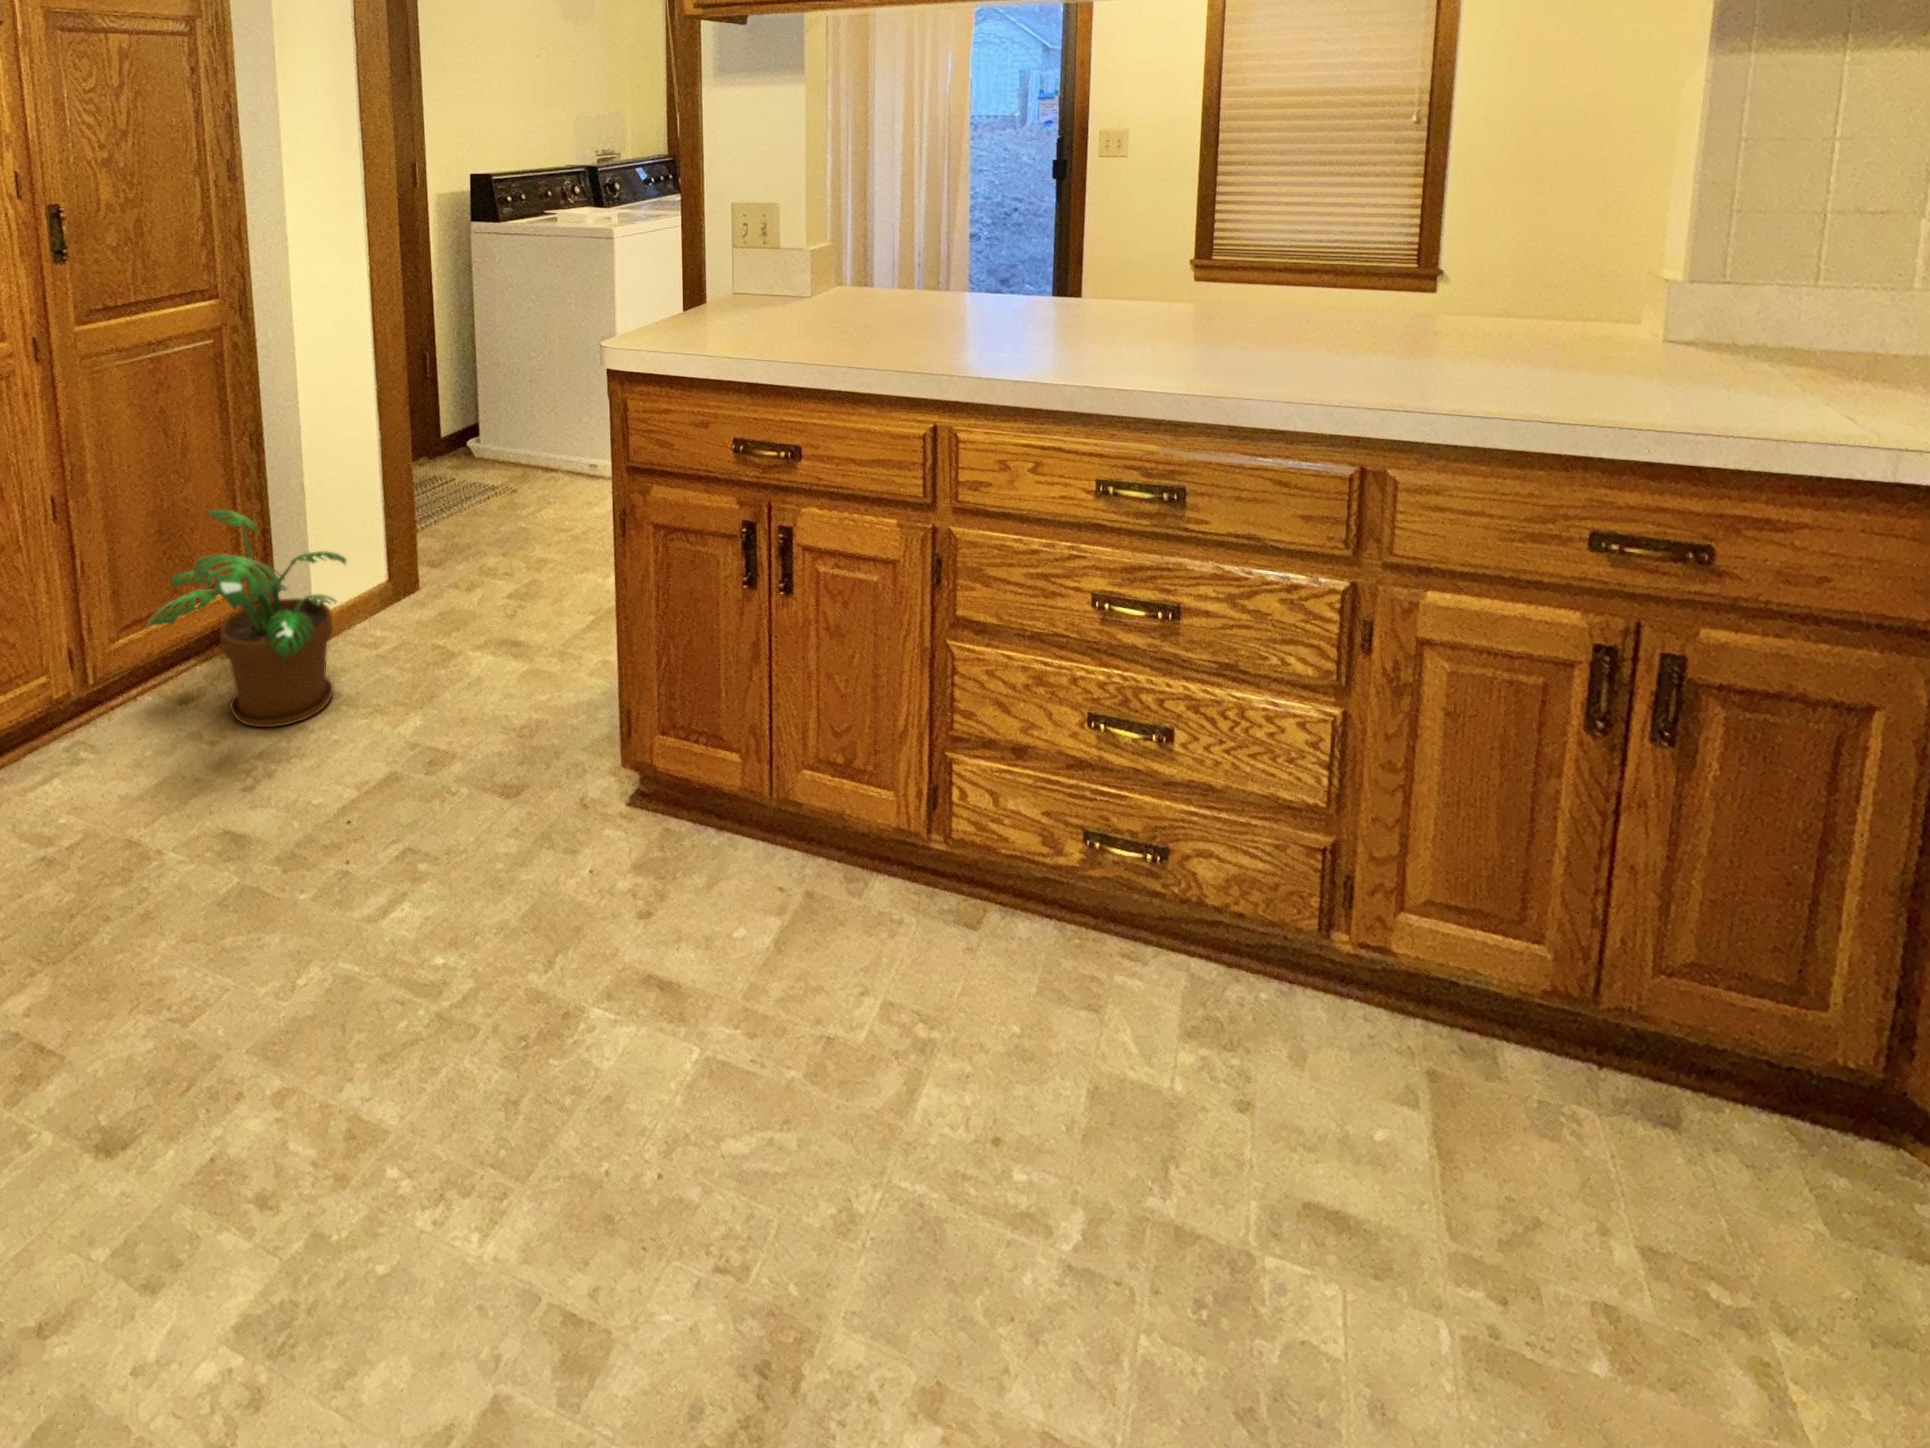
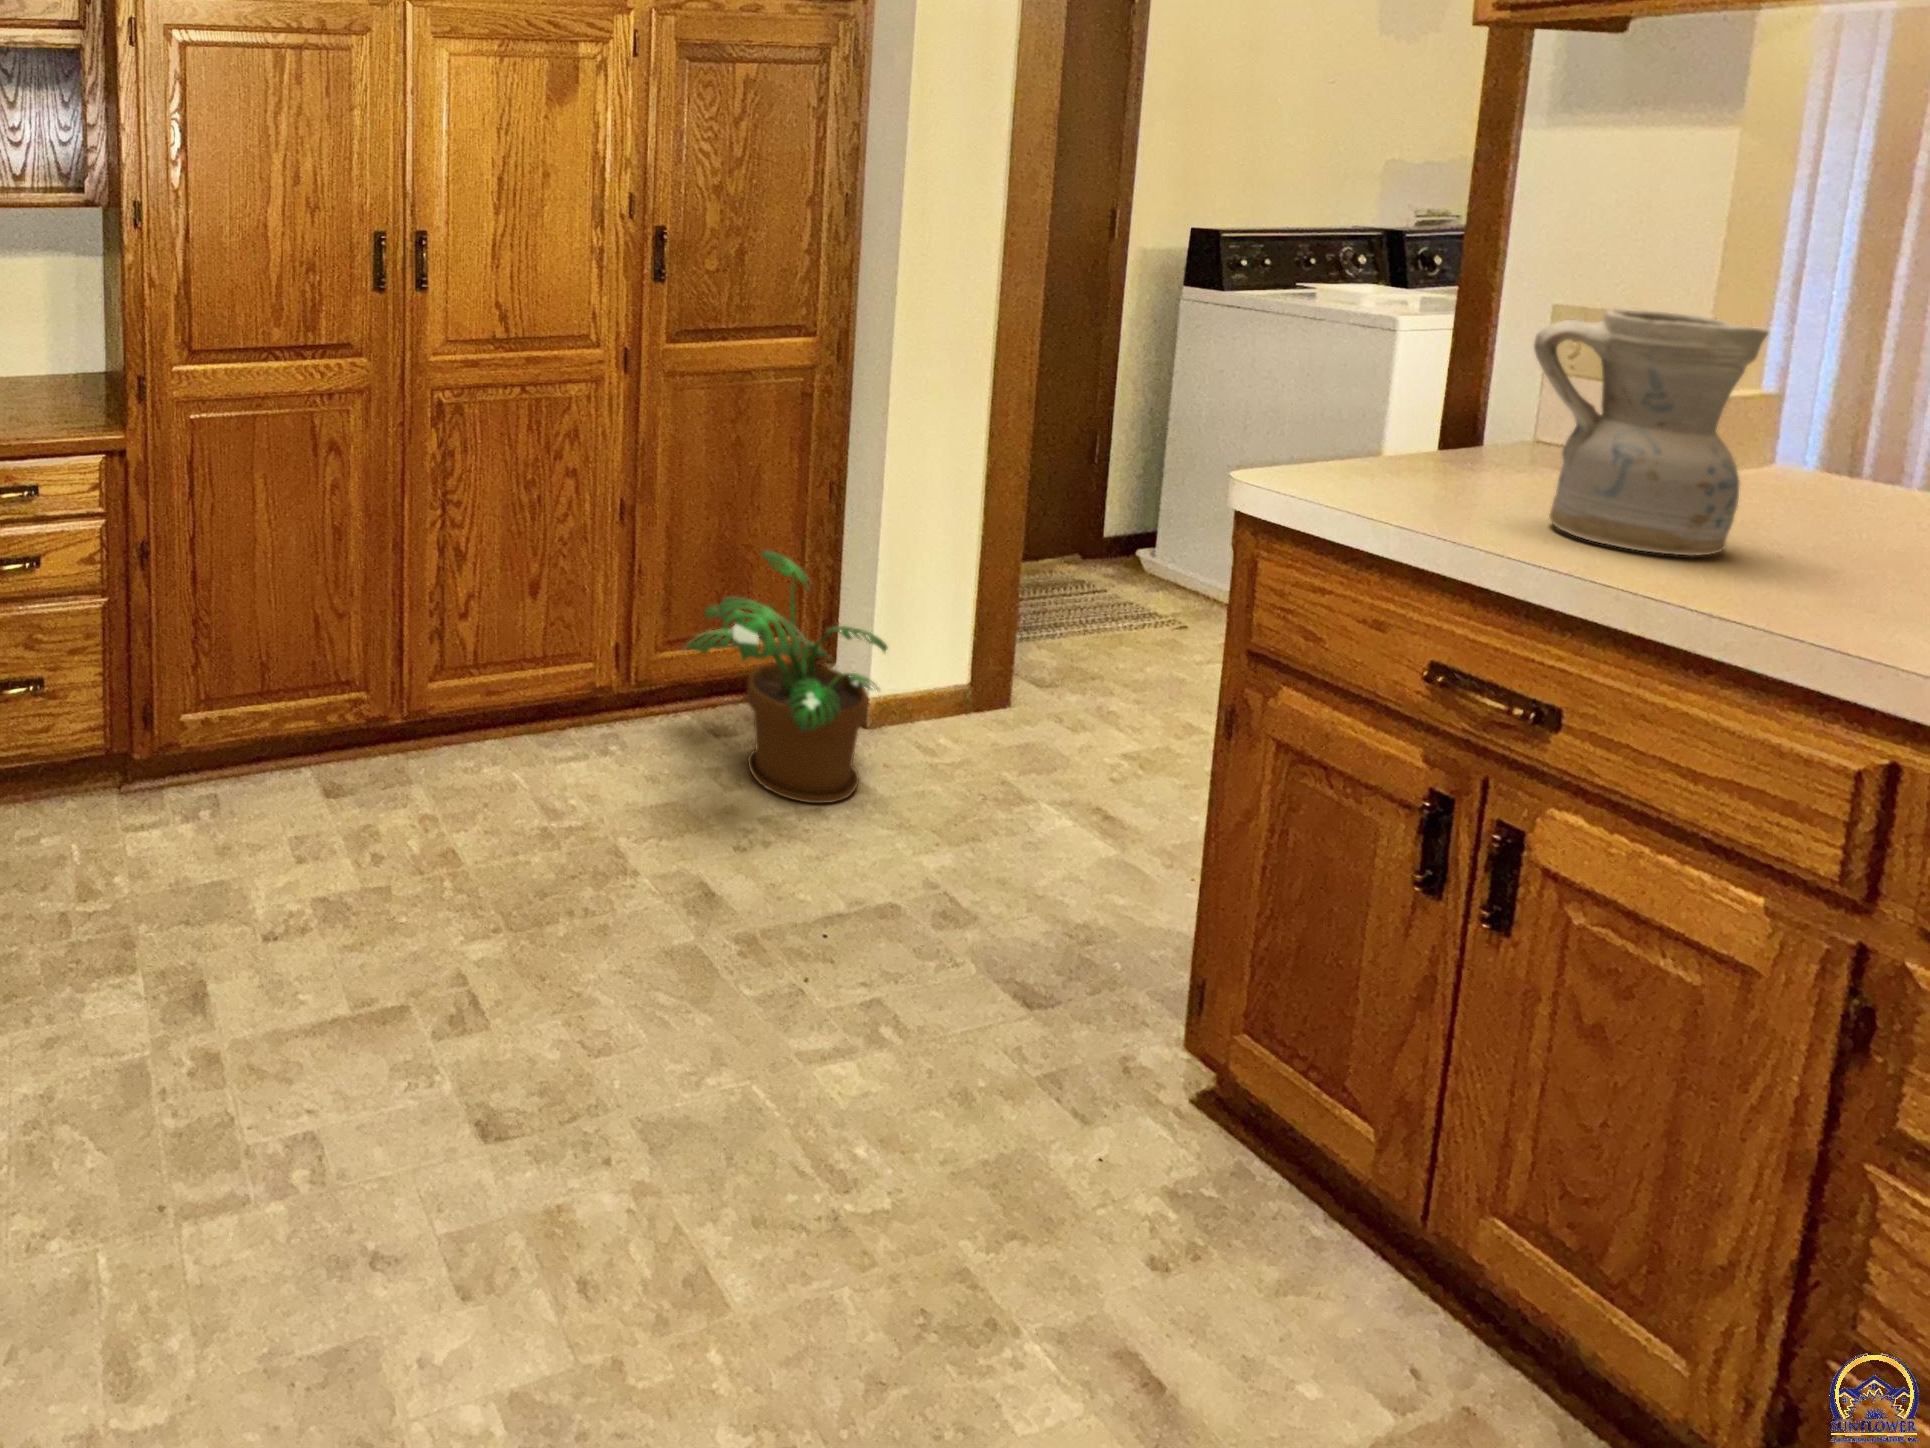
ceramic pitcher: none [753,197,850,342] -> present [1534,309,1768,556]

